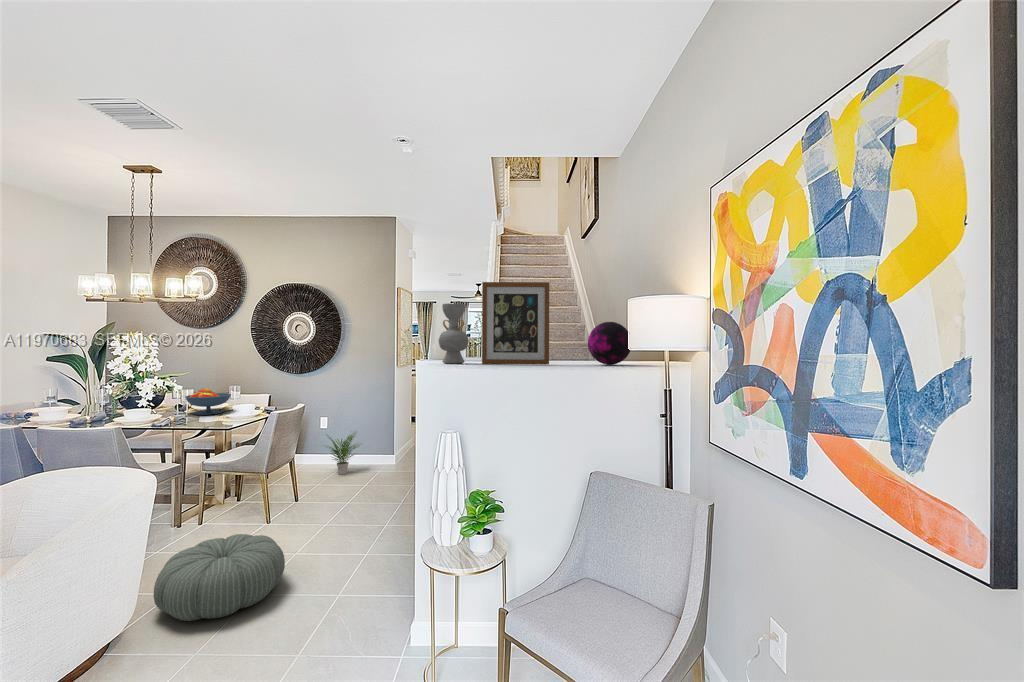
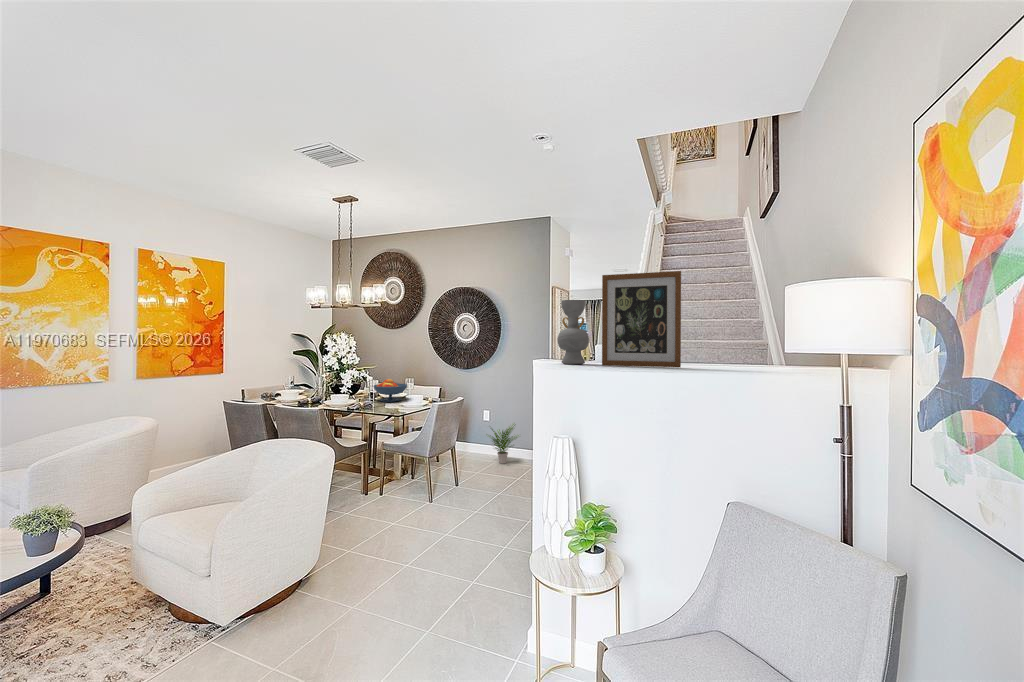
decorative orb: present [588,322,630,365] -> none [732,316,793,370]
pouf: present [154,534,285,621] -> none [331,510,432,582]

